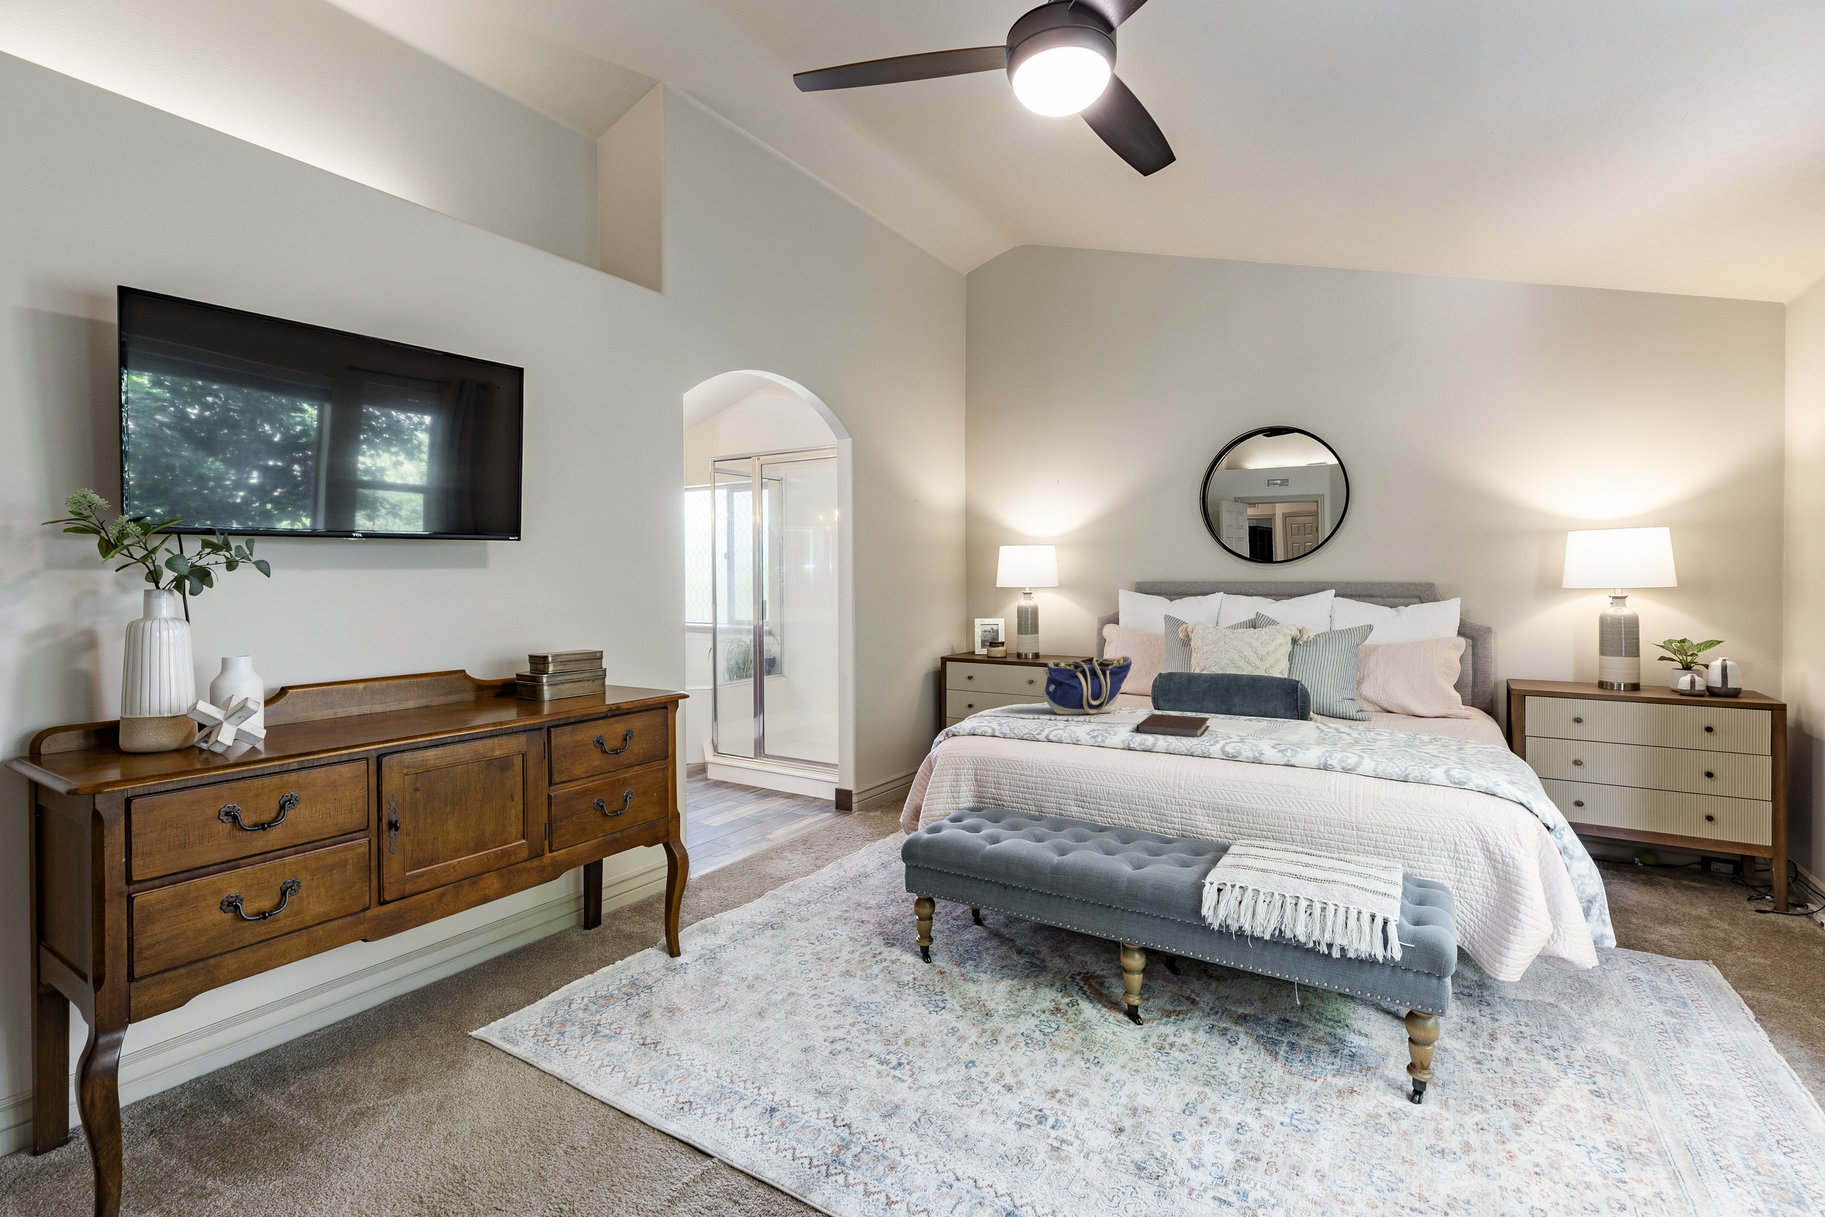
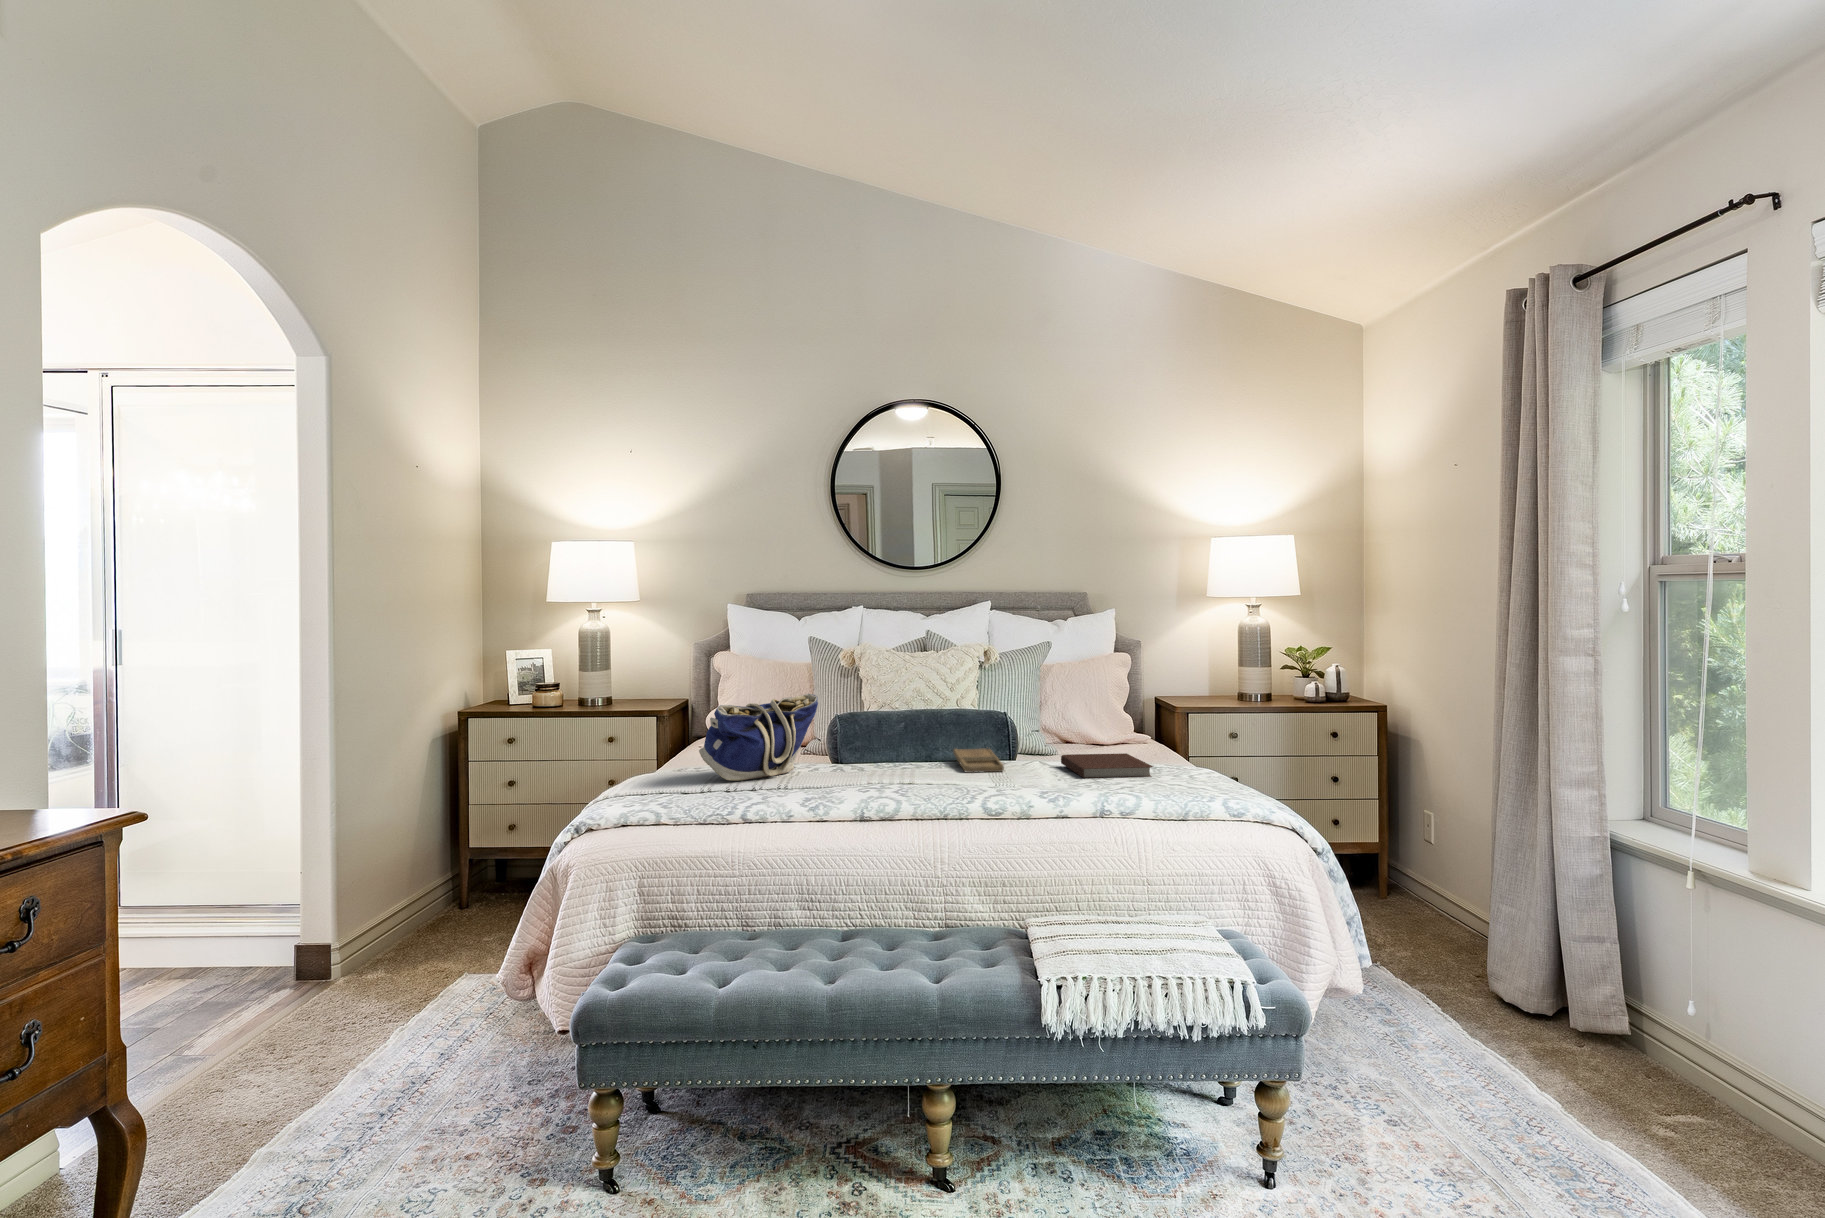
tray: none [1246,706,1285,728] -> present [953,748,1004,773]
notebook: present [1137,714,1210,737] -> present [1061,753,1153,779]

